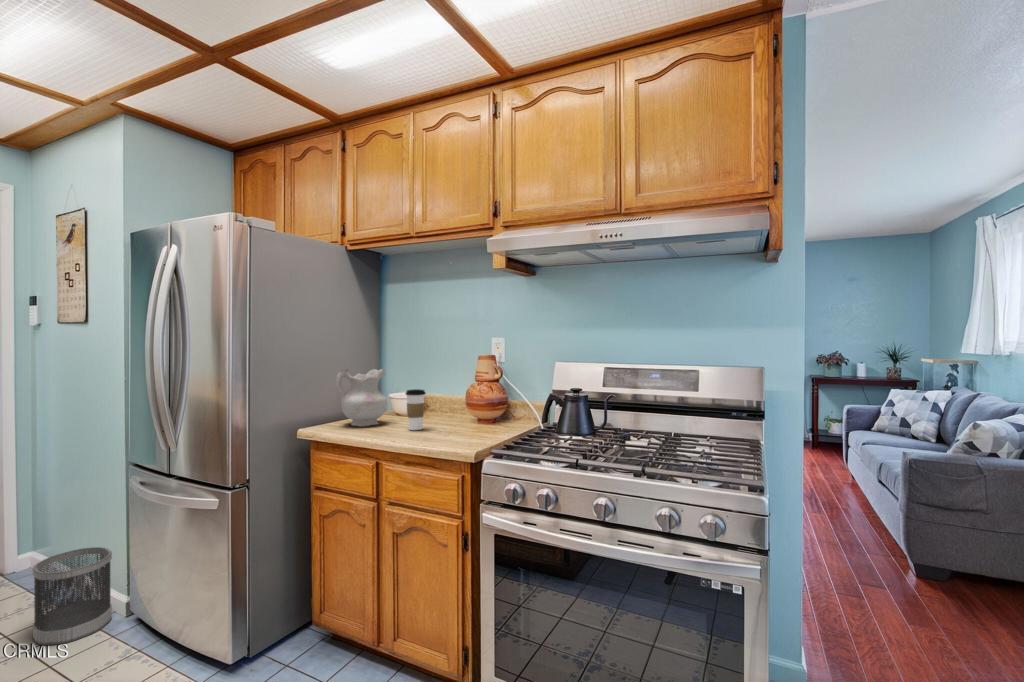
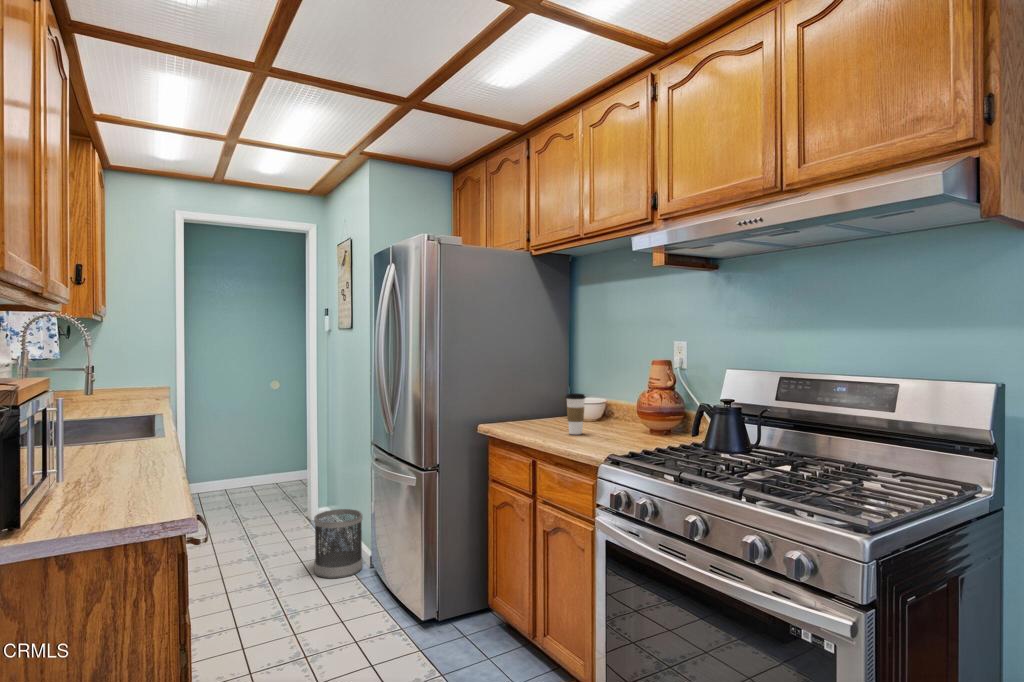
ceramic pitcher: present [336,369,387,426] -> none [511,370,560,427]

